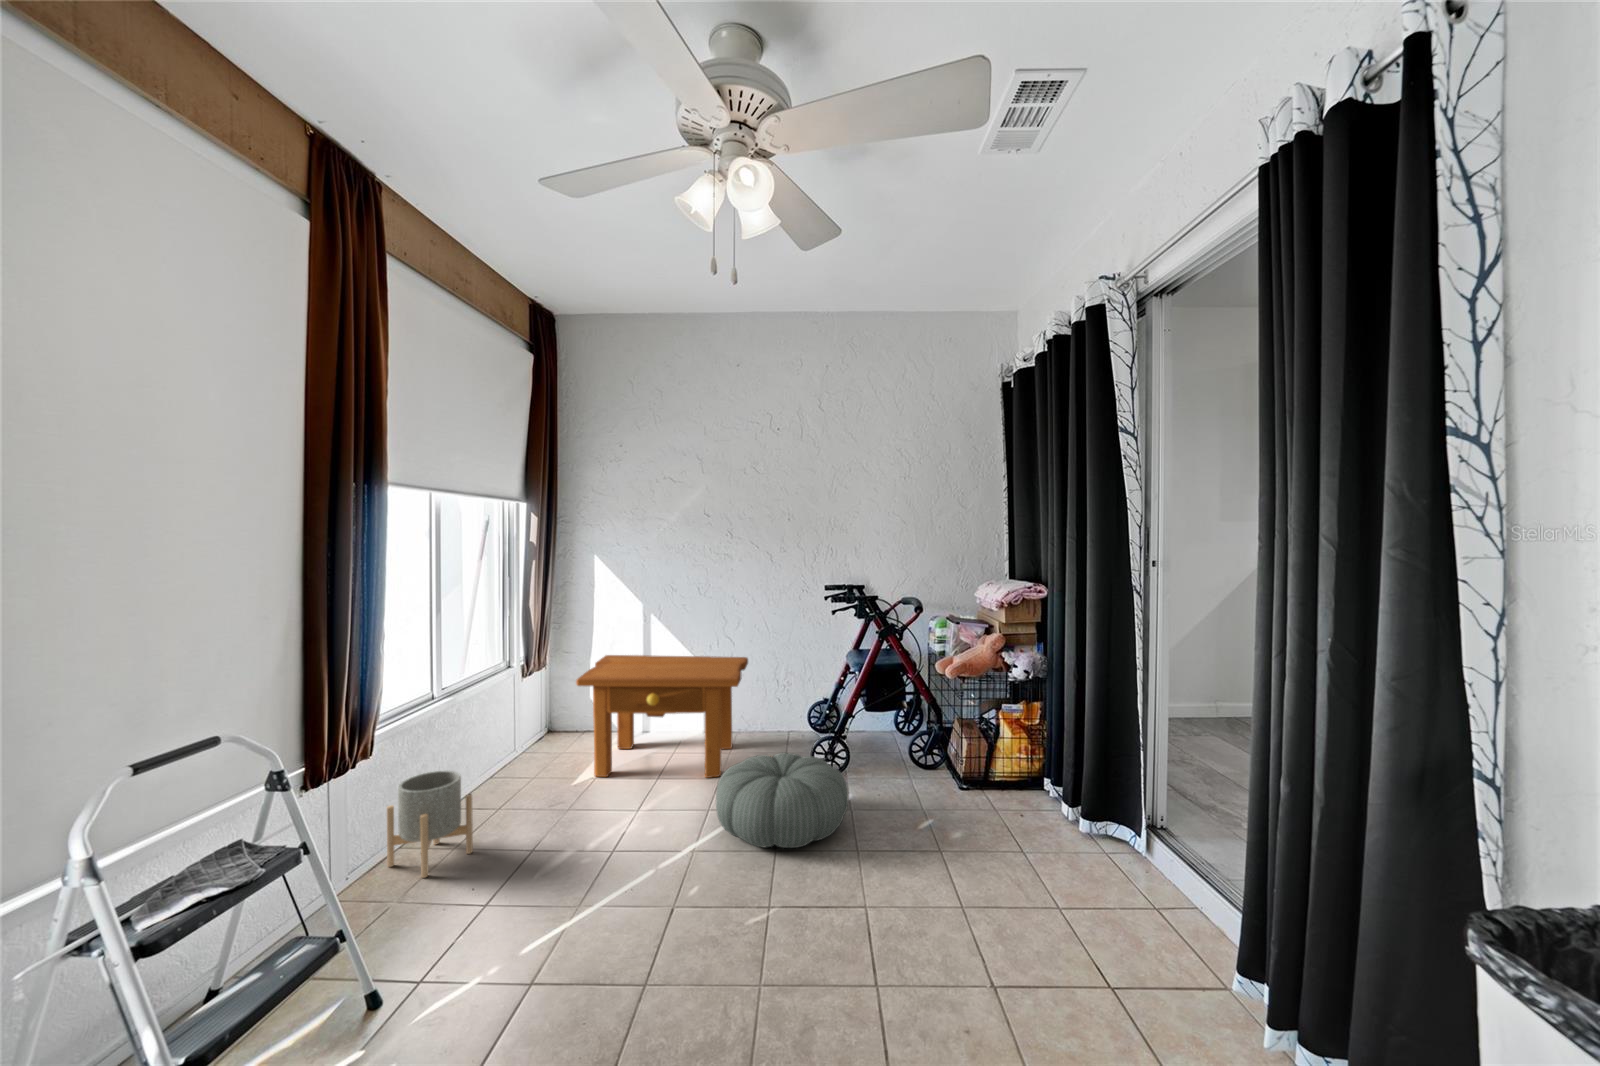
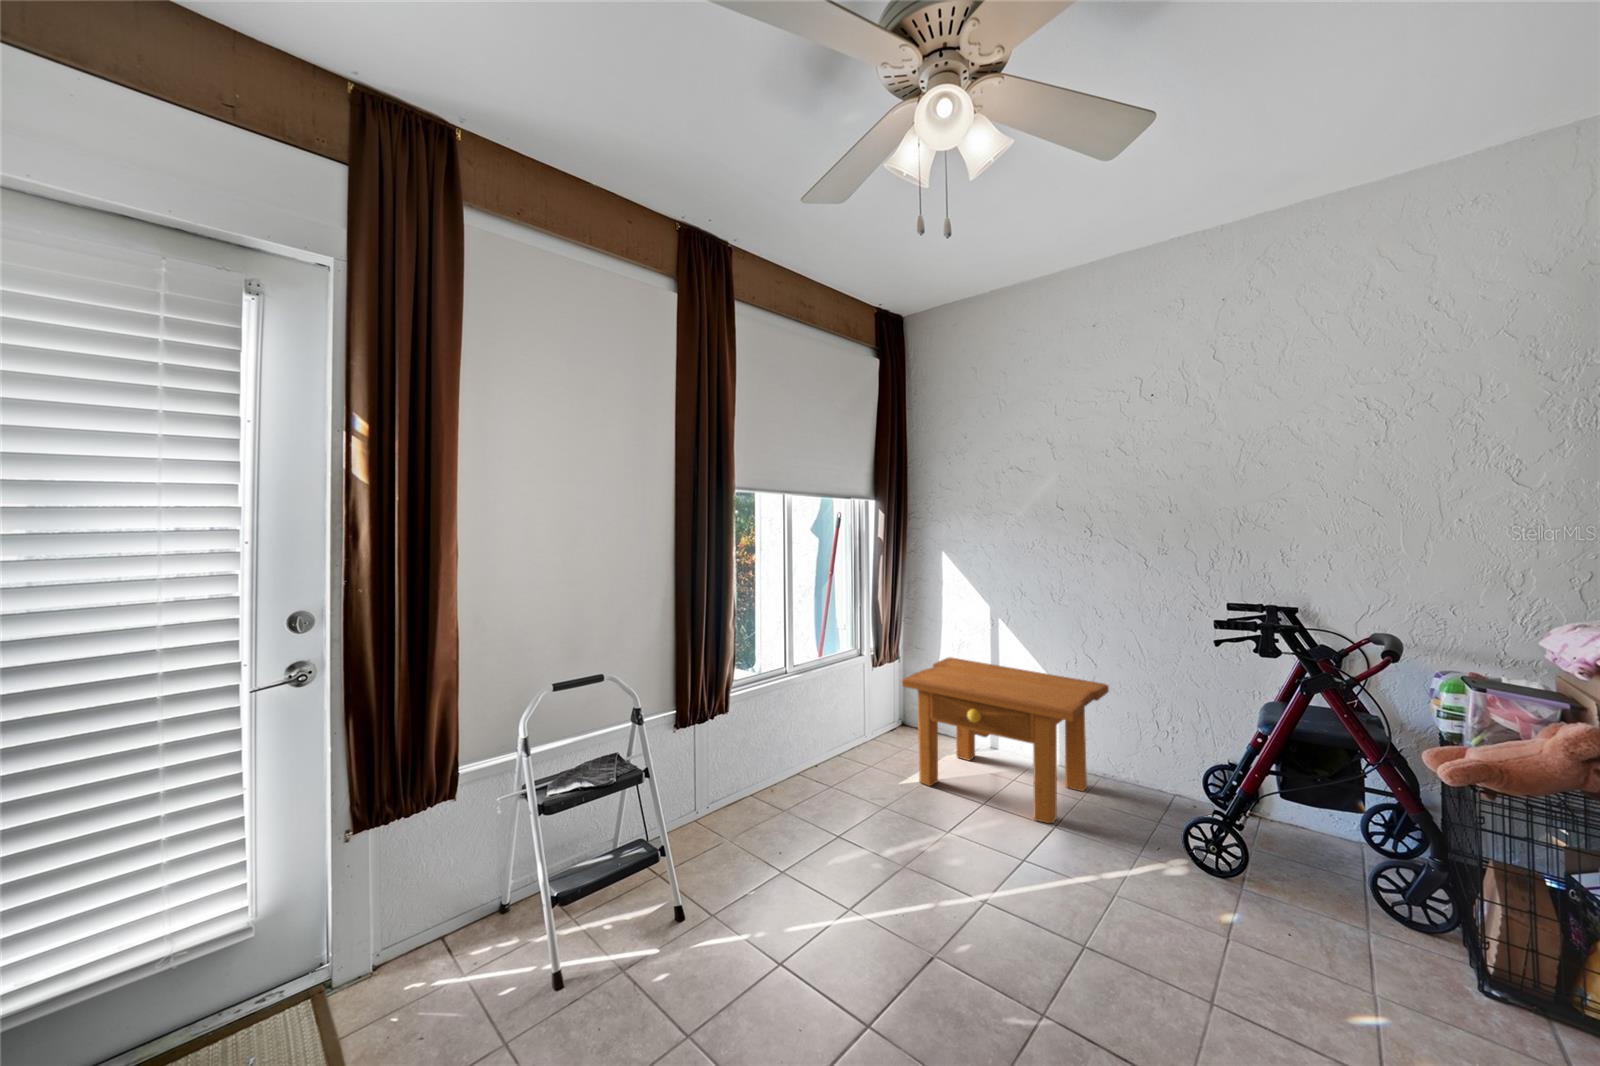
pouf: present [716,753,849,848] -> none [1010,816,1213,971]
planter: present [387,771,473,878] -> none [719,744,781,838]

